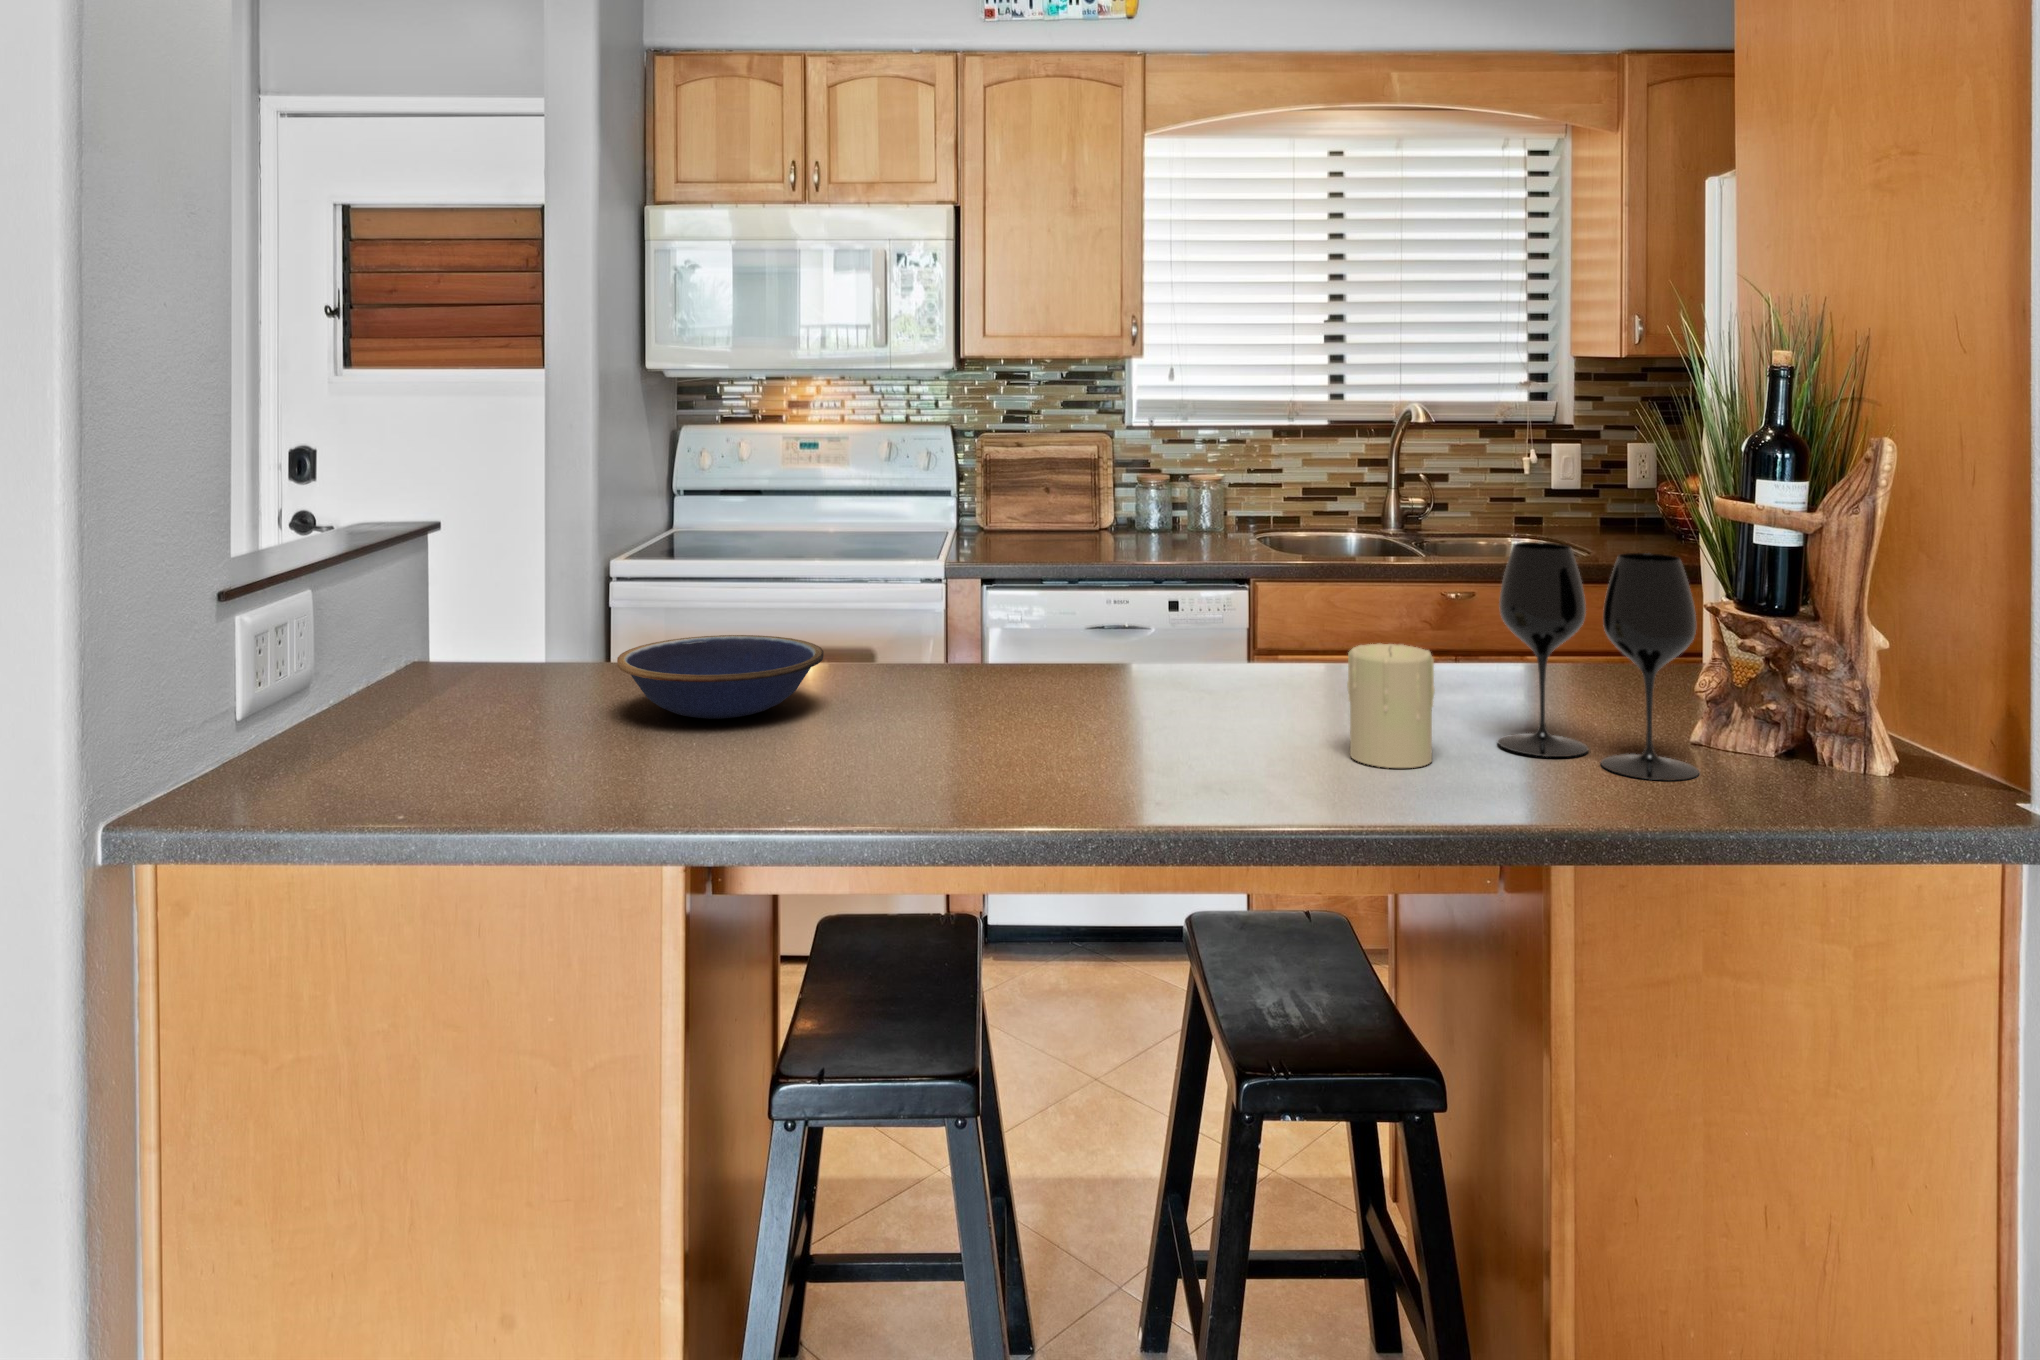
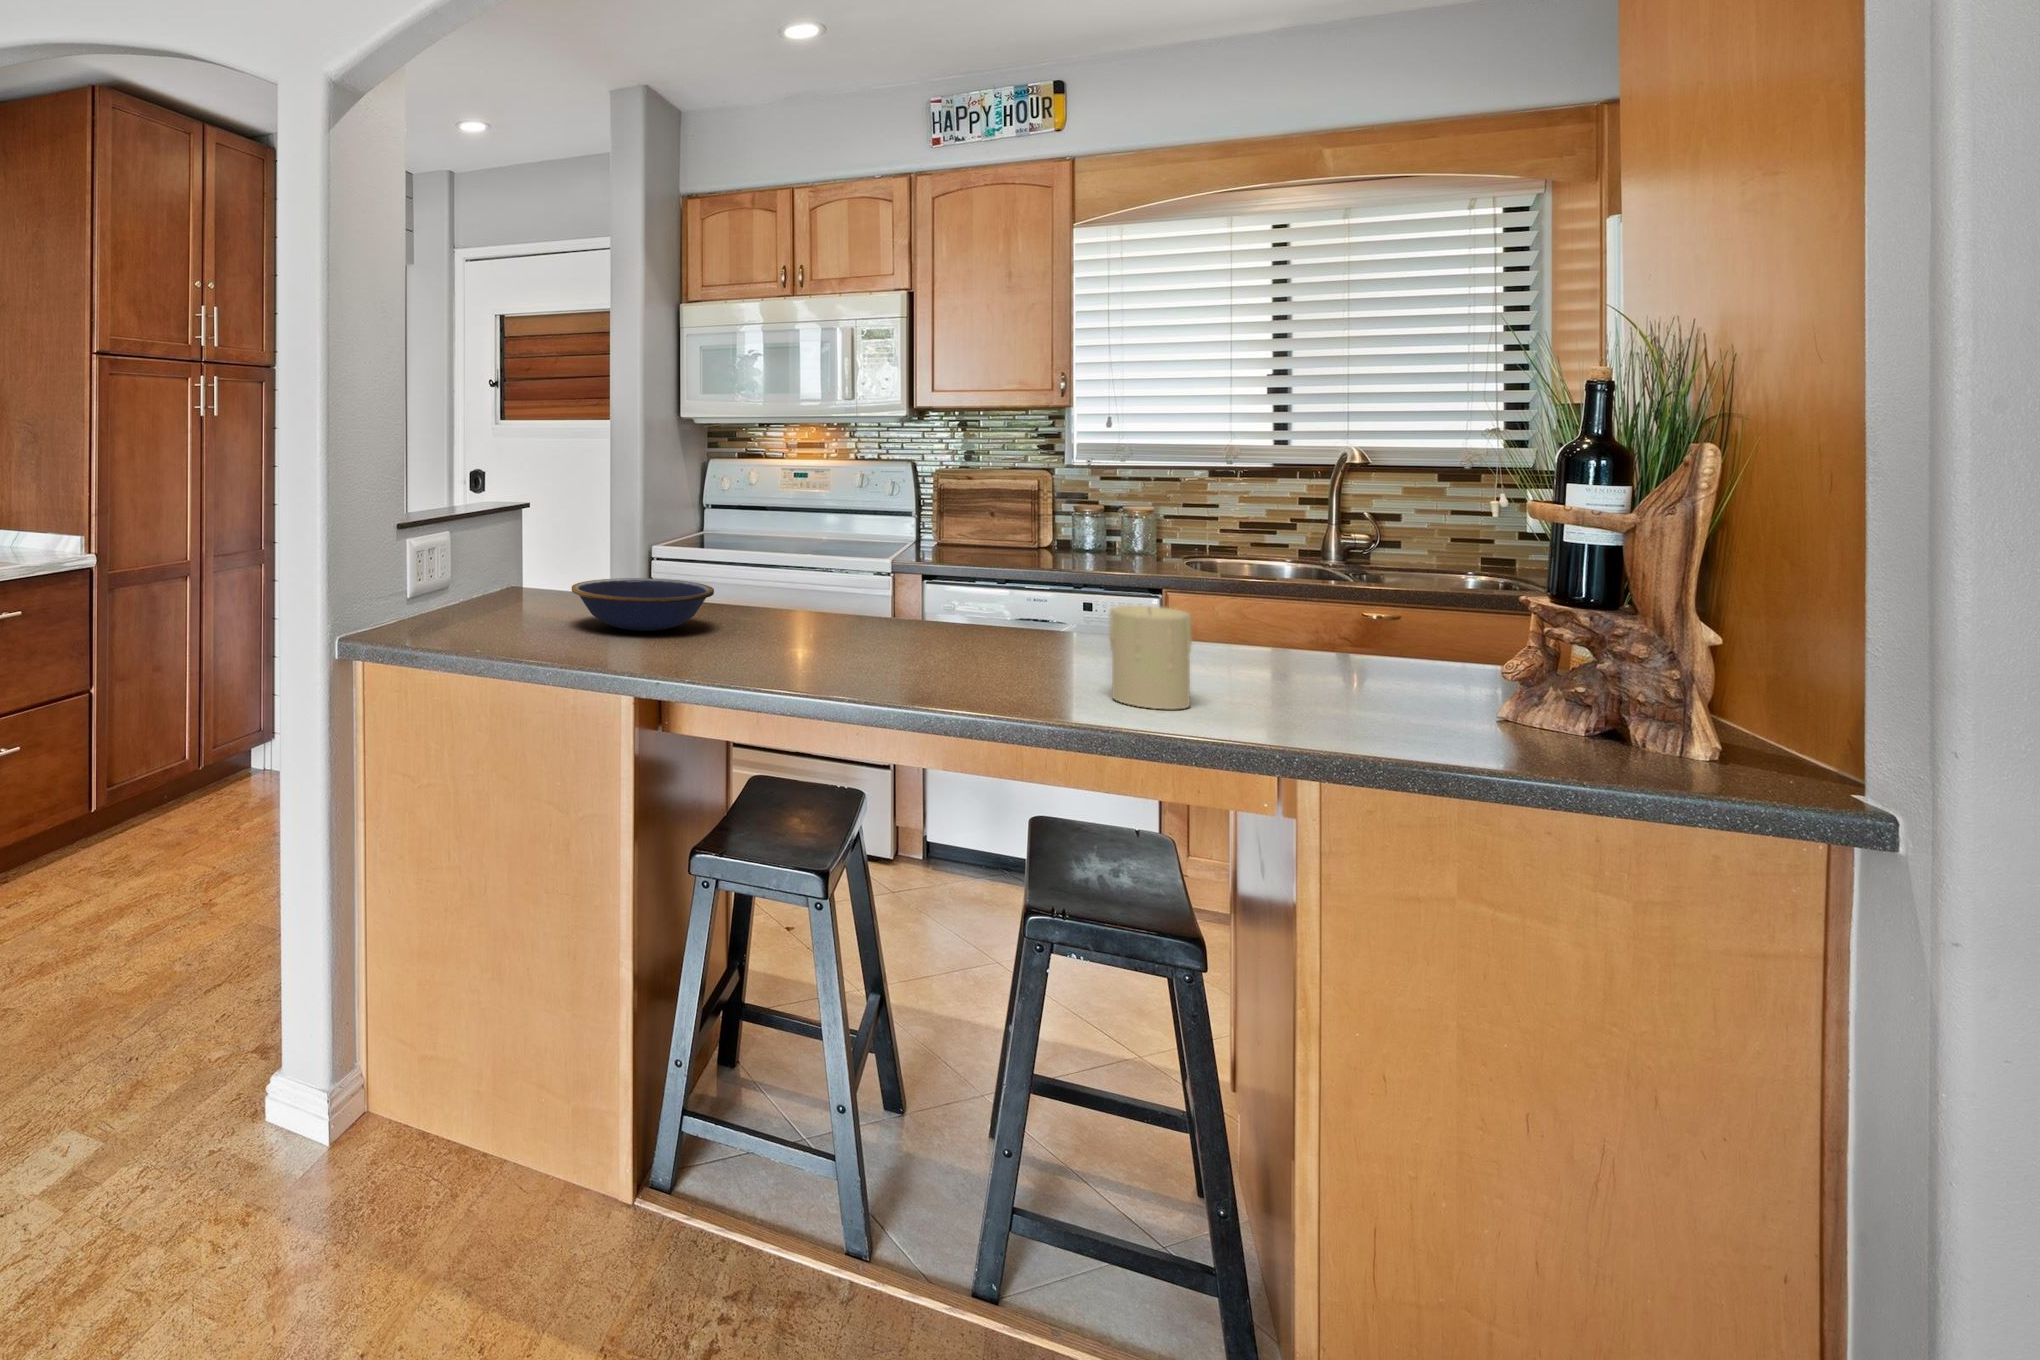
wine glass: present [1497,542,1699,781] -> none [1269,526,1477,747]

